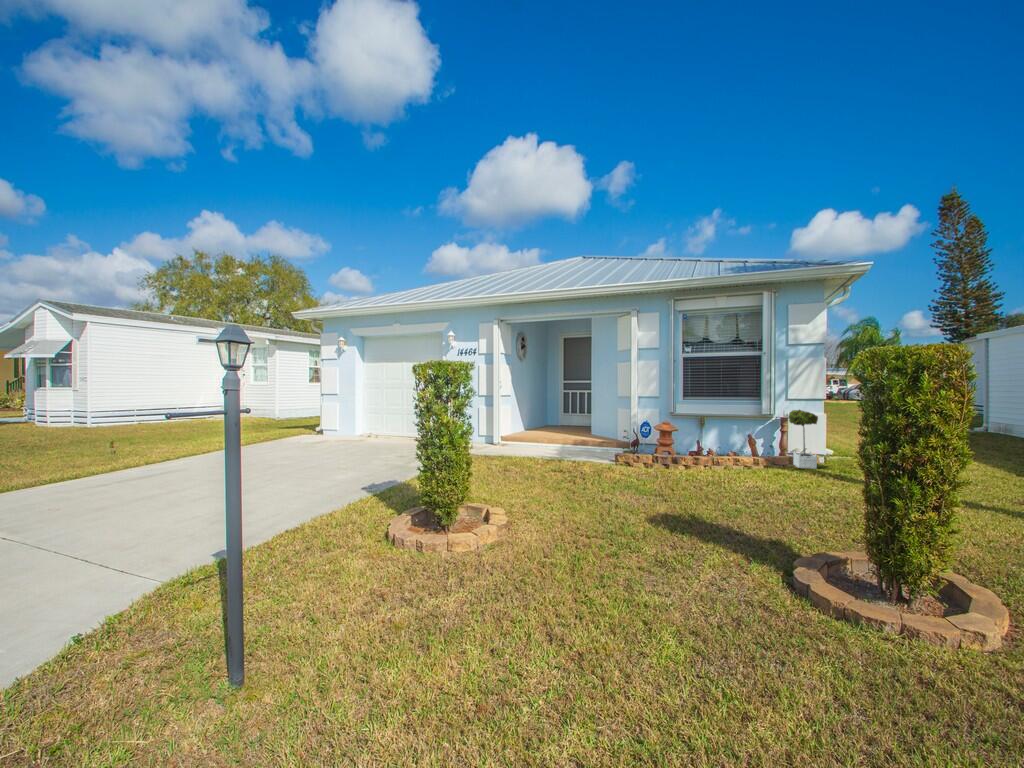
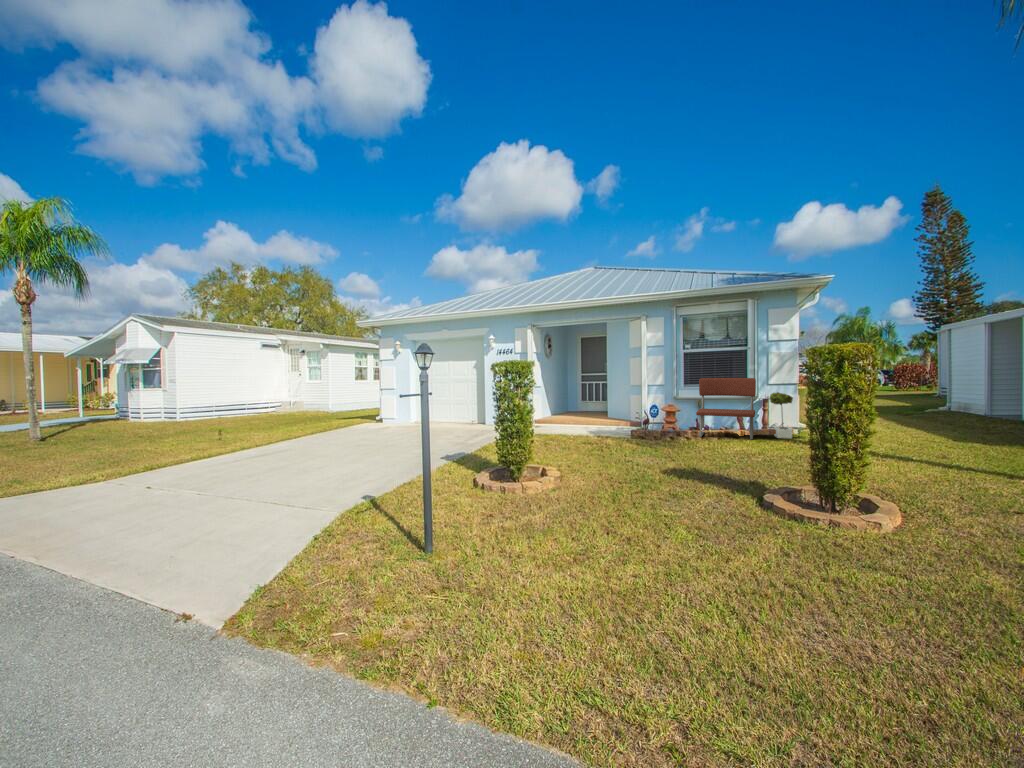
bench: none [697,390,771,469] -> present [696,378,756,440]

